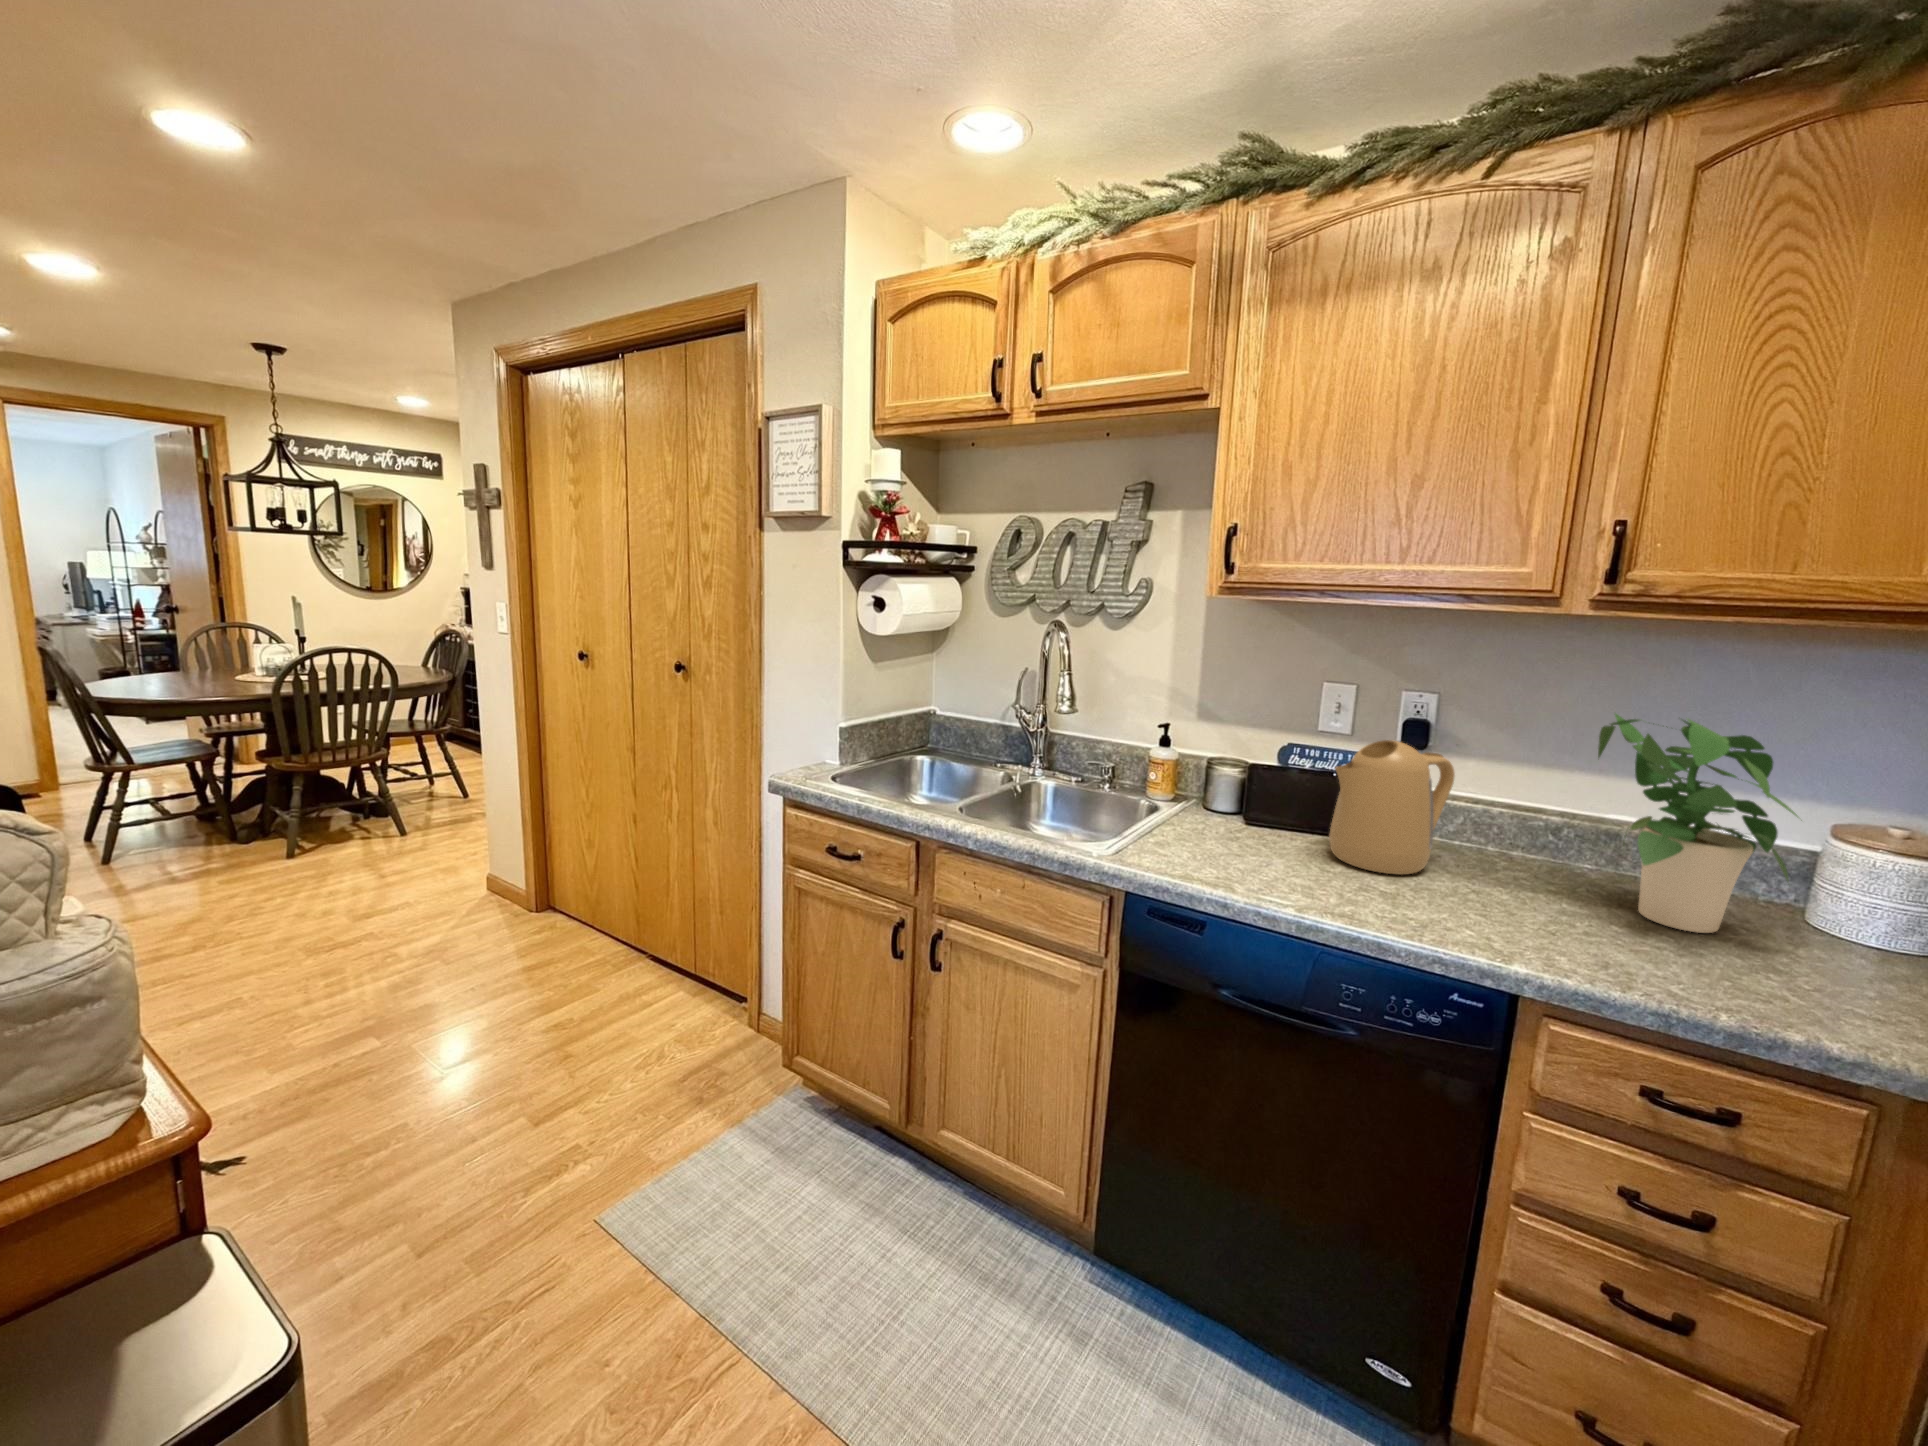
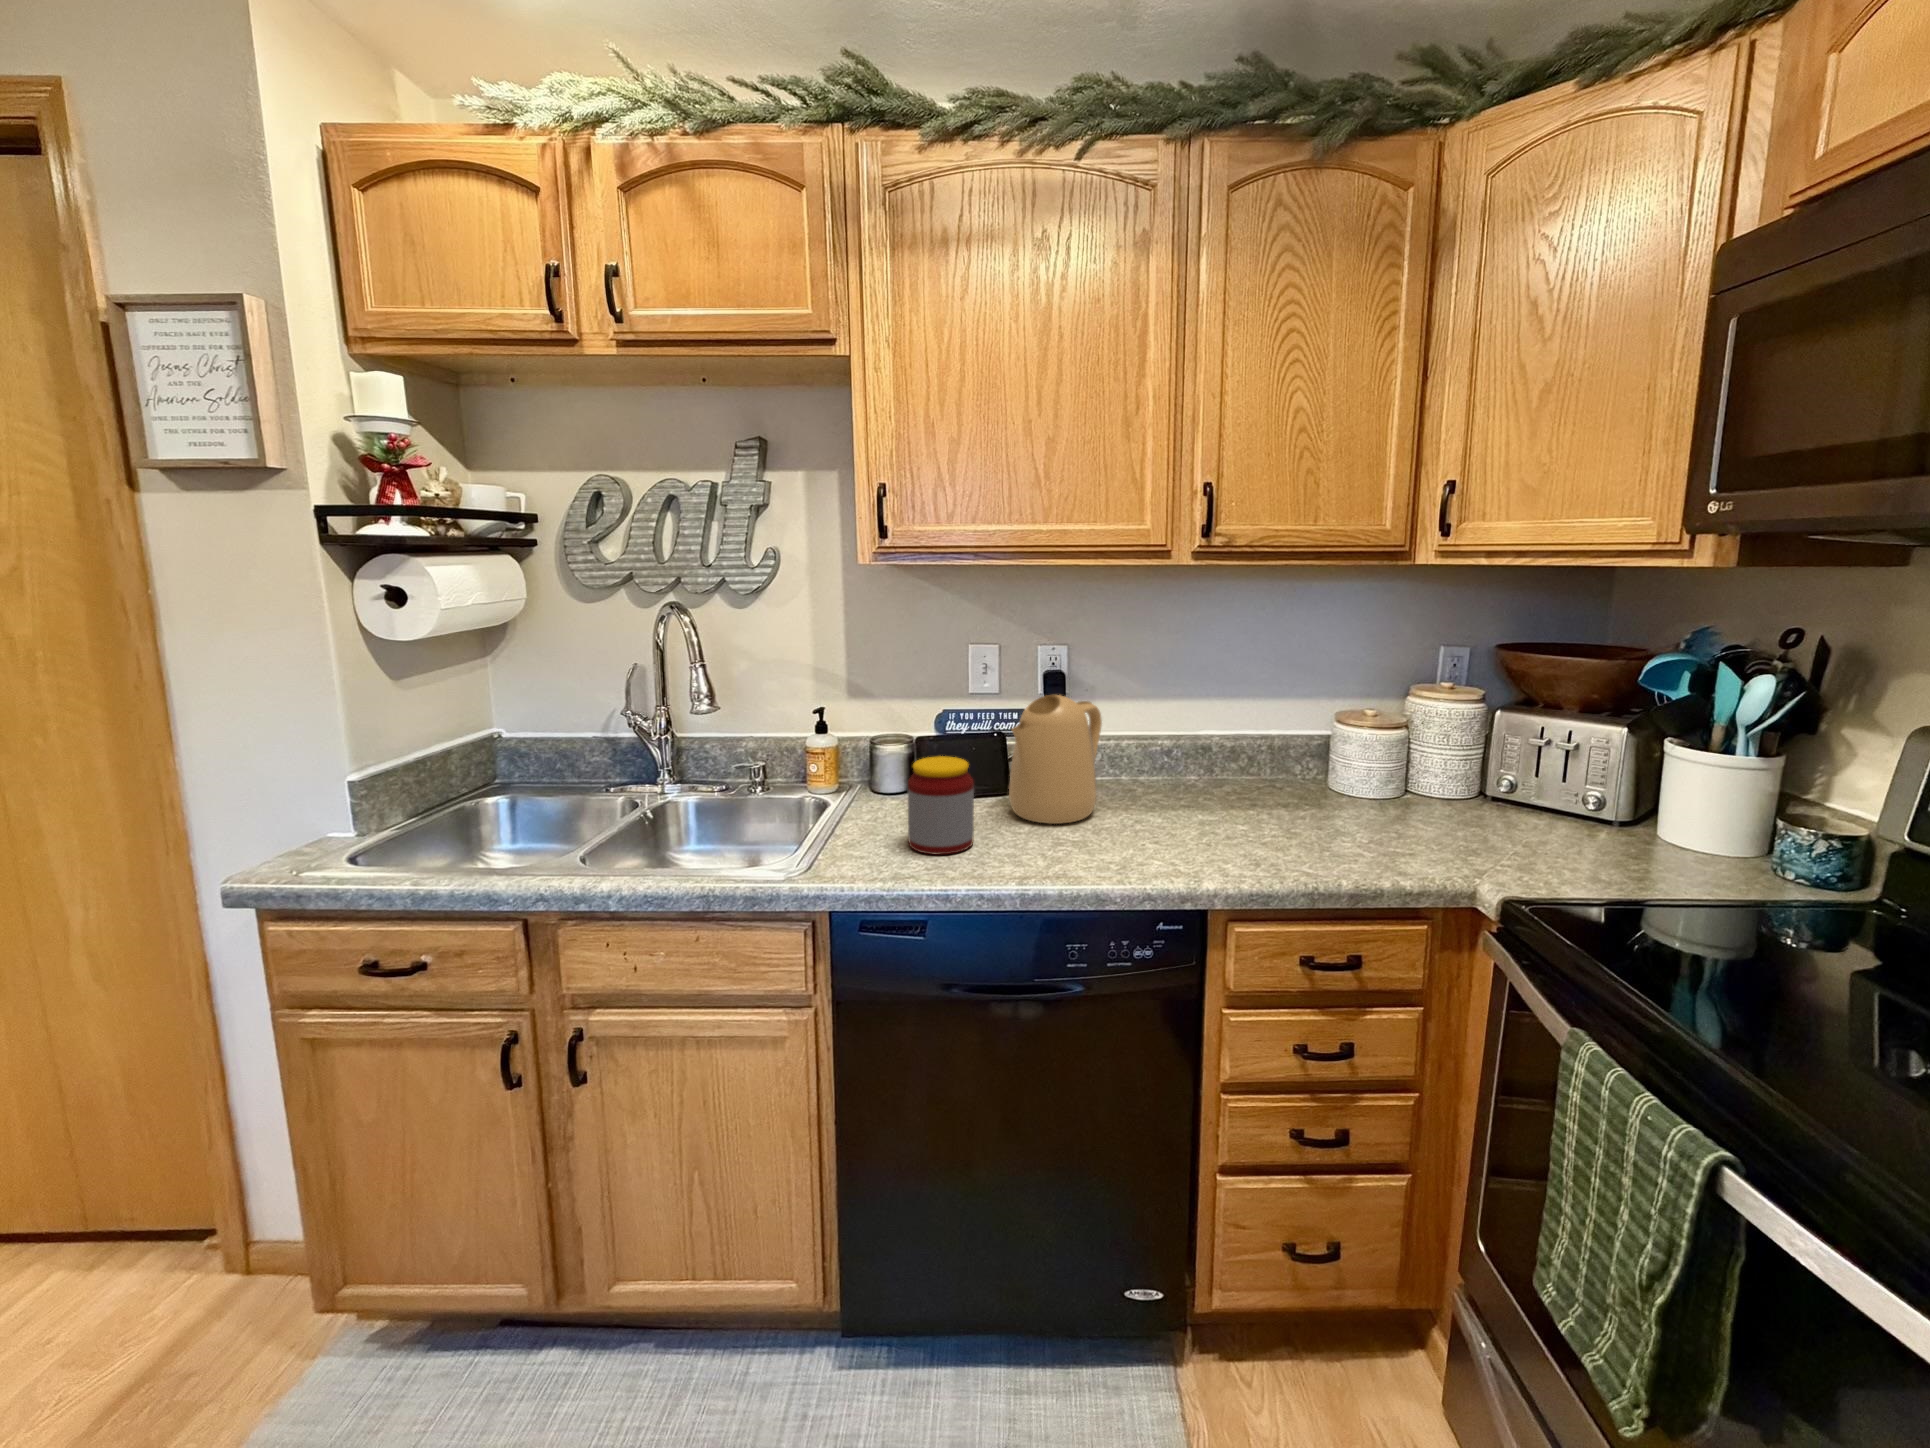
potted plant: present [1598,714,1802,933] -> none [1208,645,1341,817]
jar: none [1210,779,1281,872] -> present [908,756,974,855]

